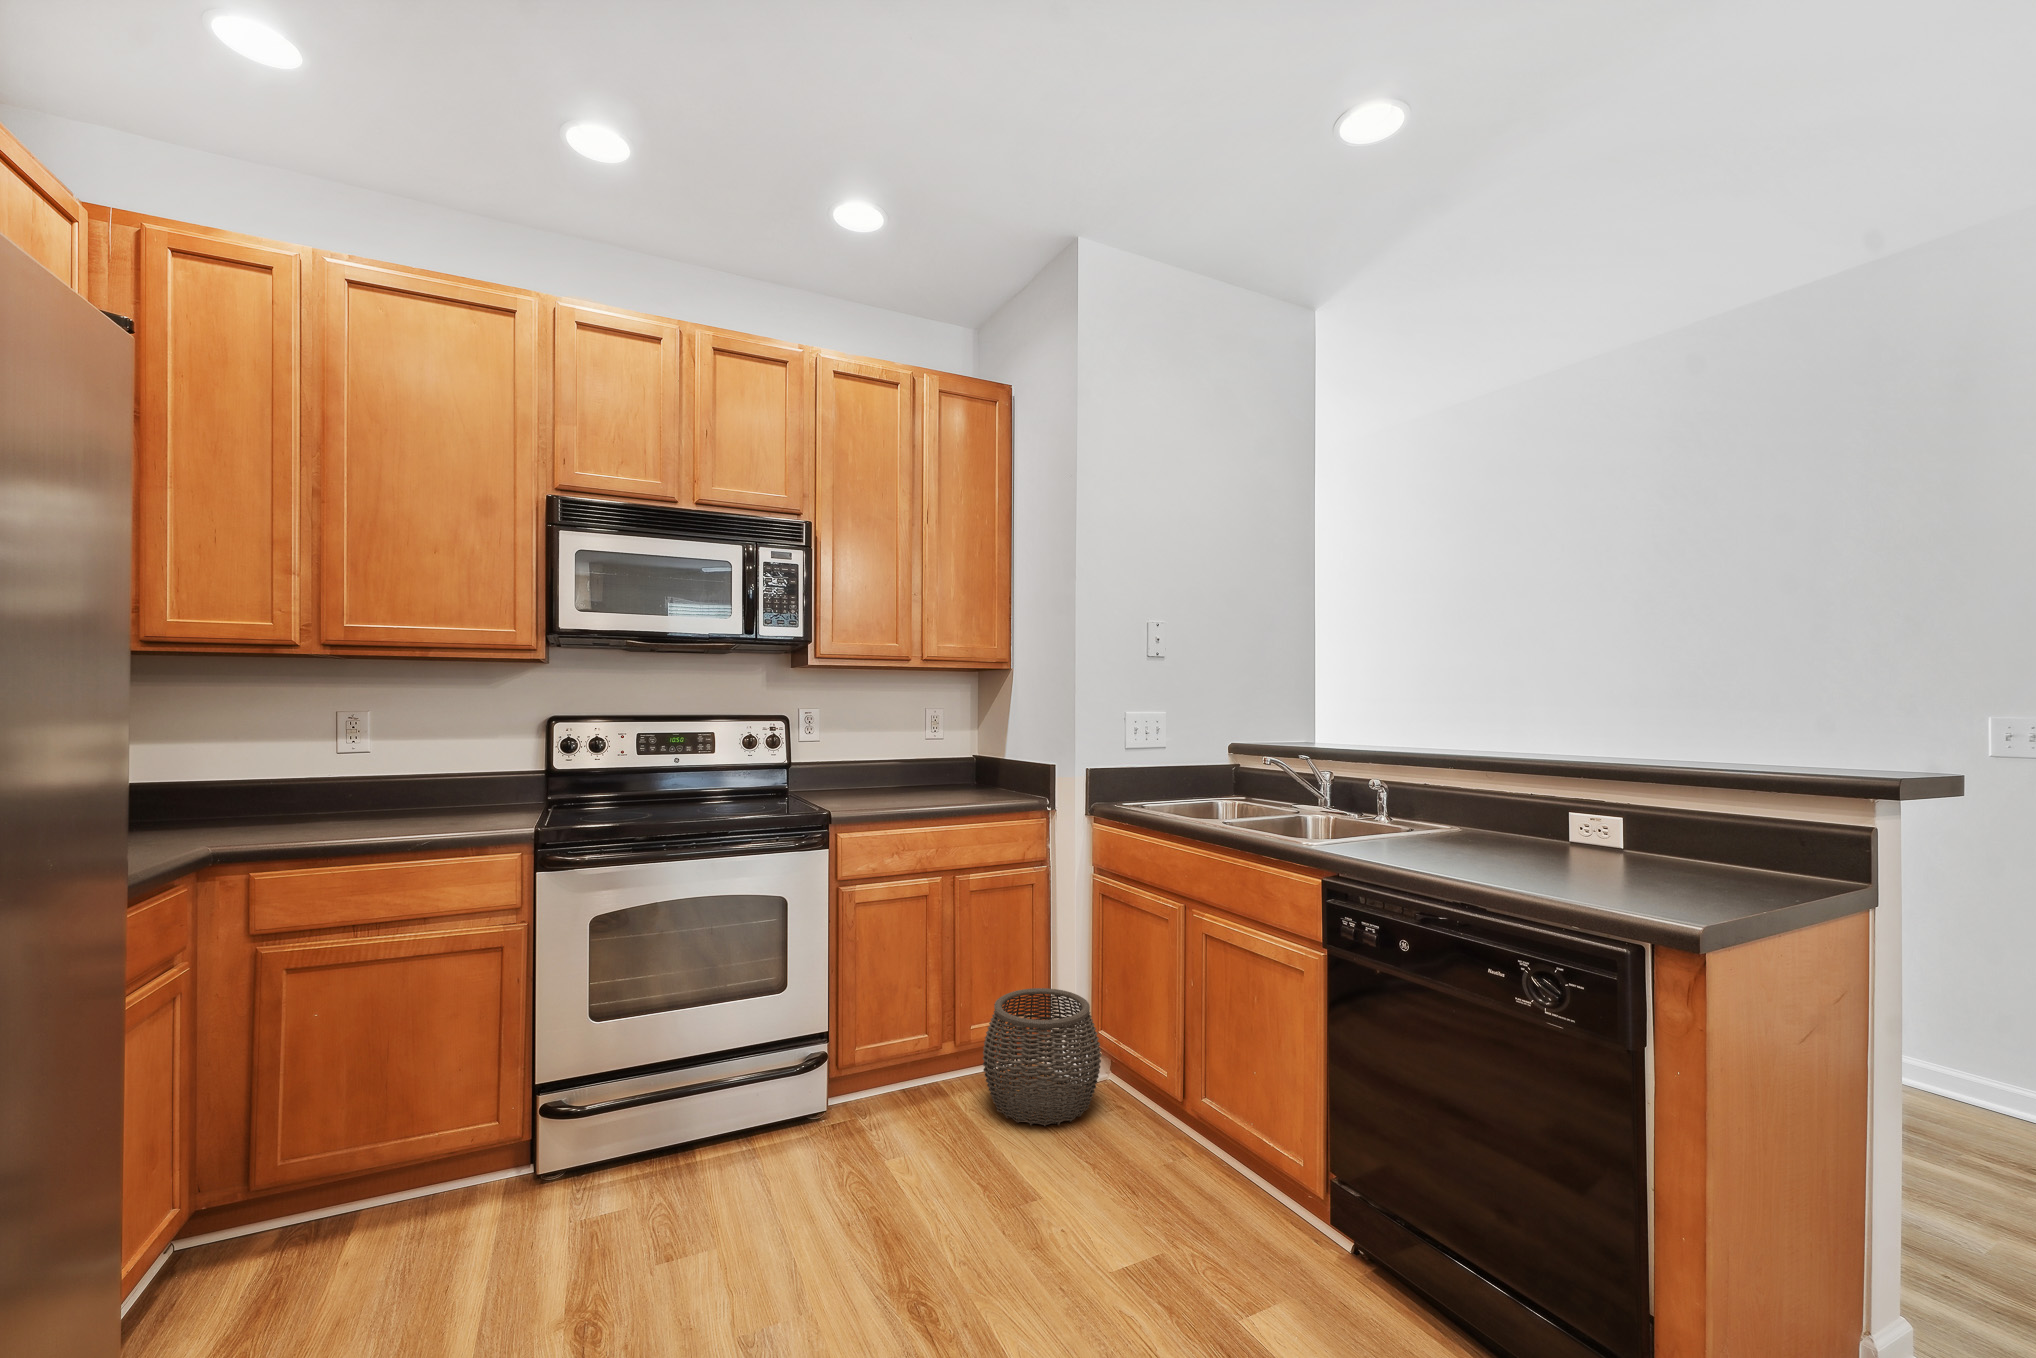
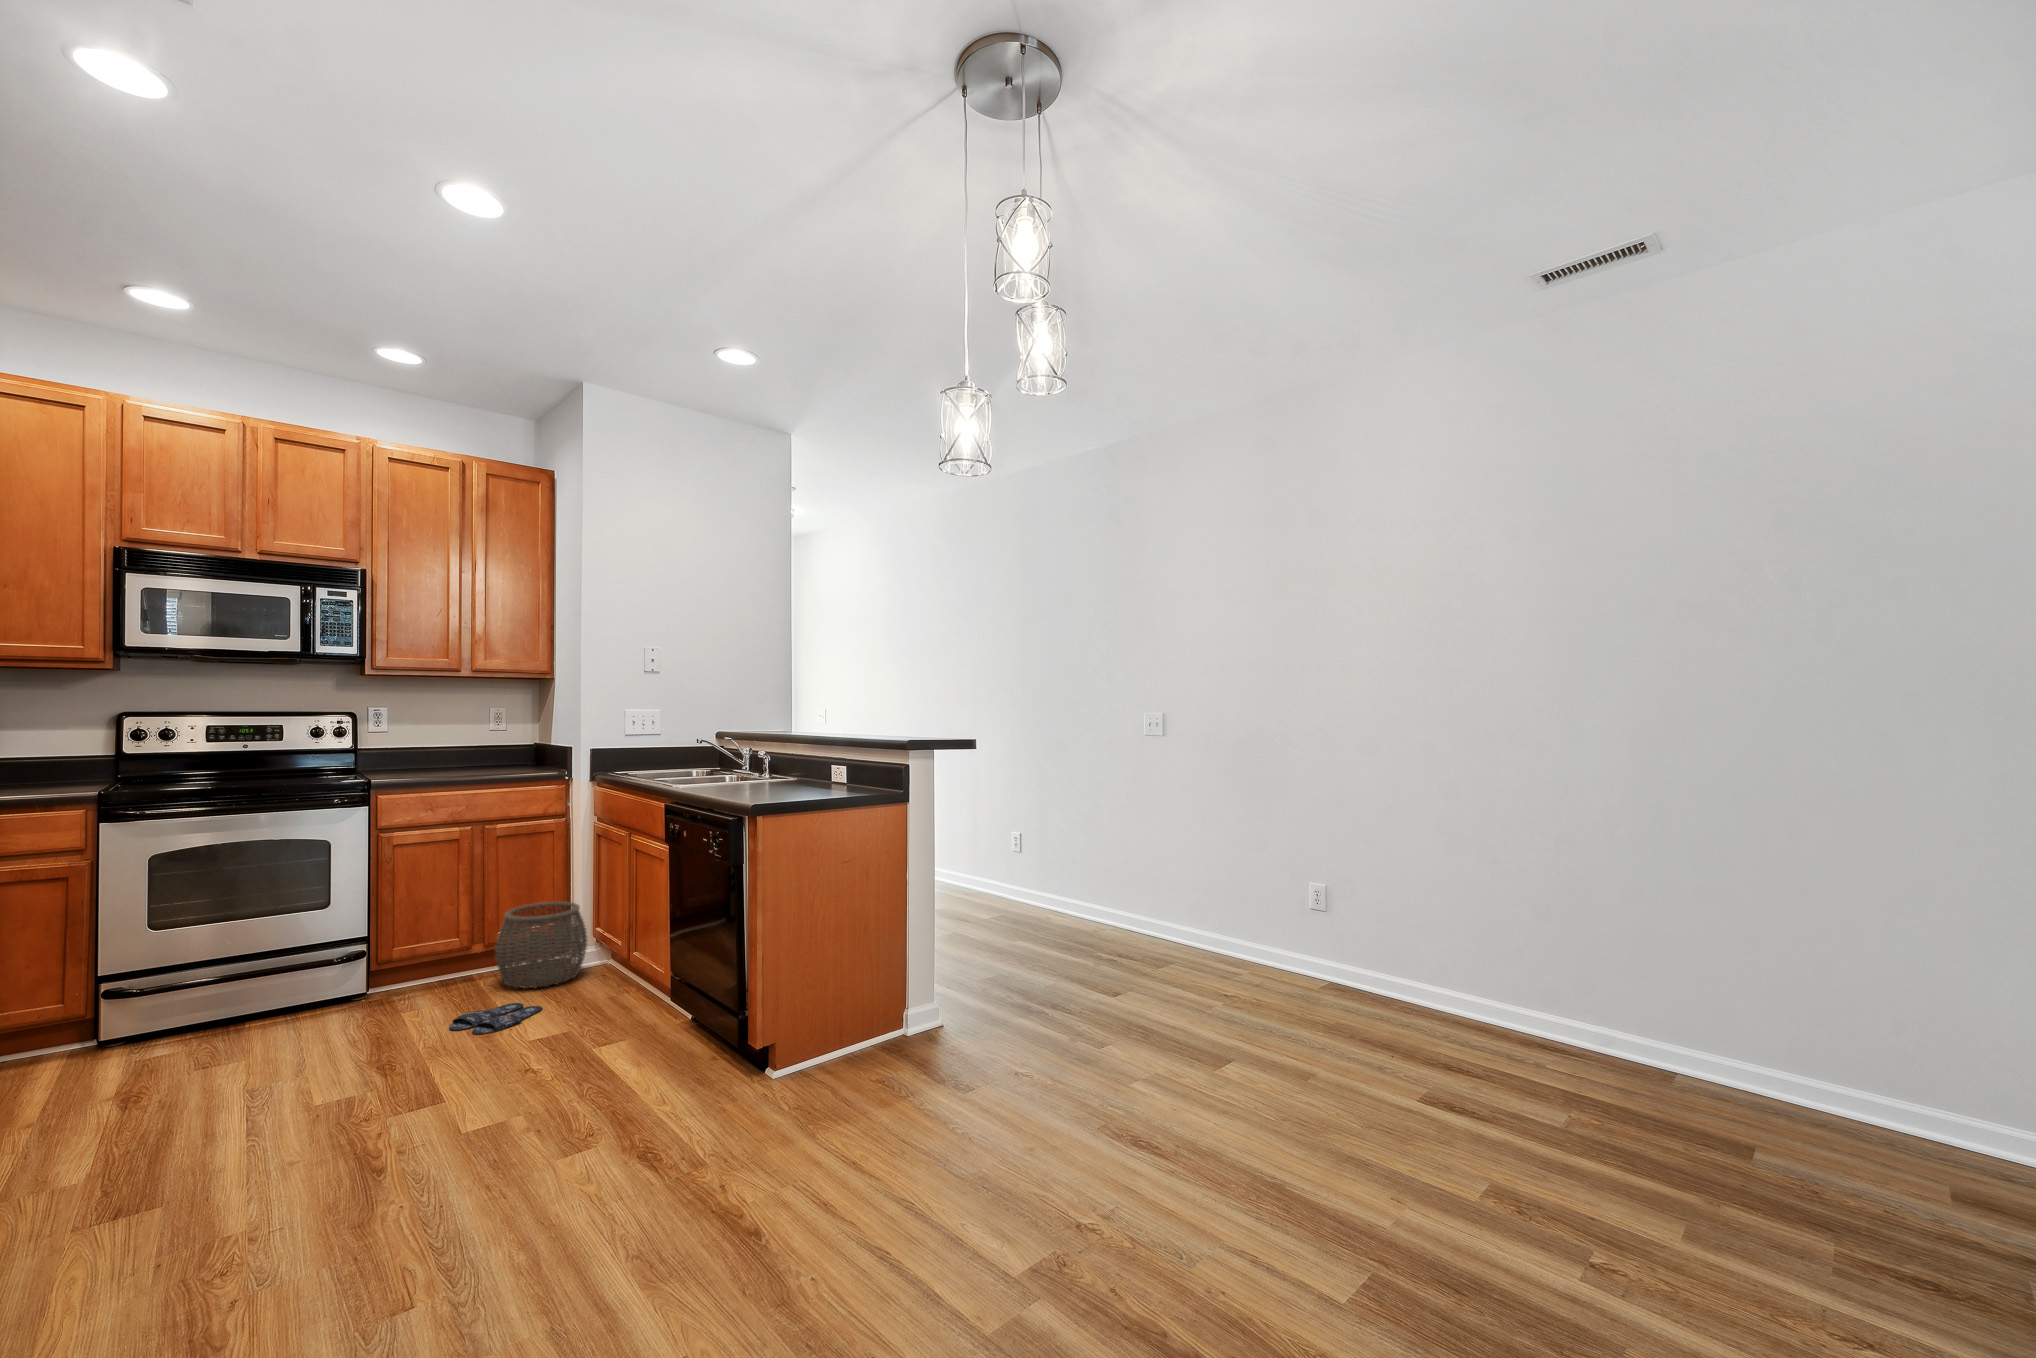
slippers: none [969,1158,1083,1232] -> present [449,1003,542,1035]

